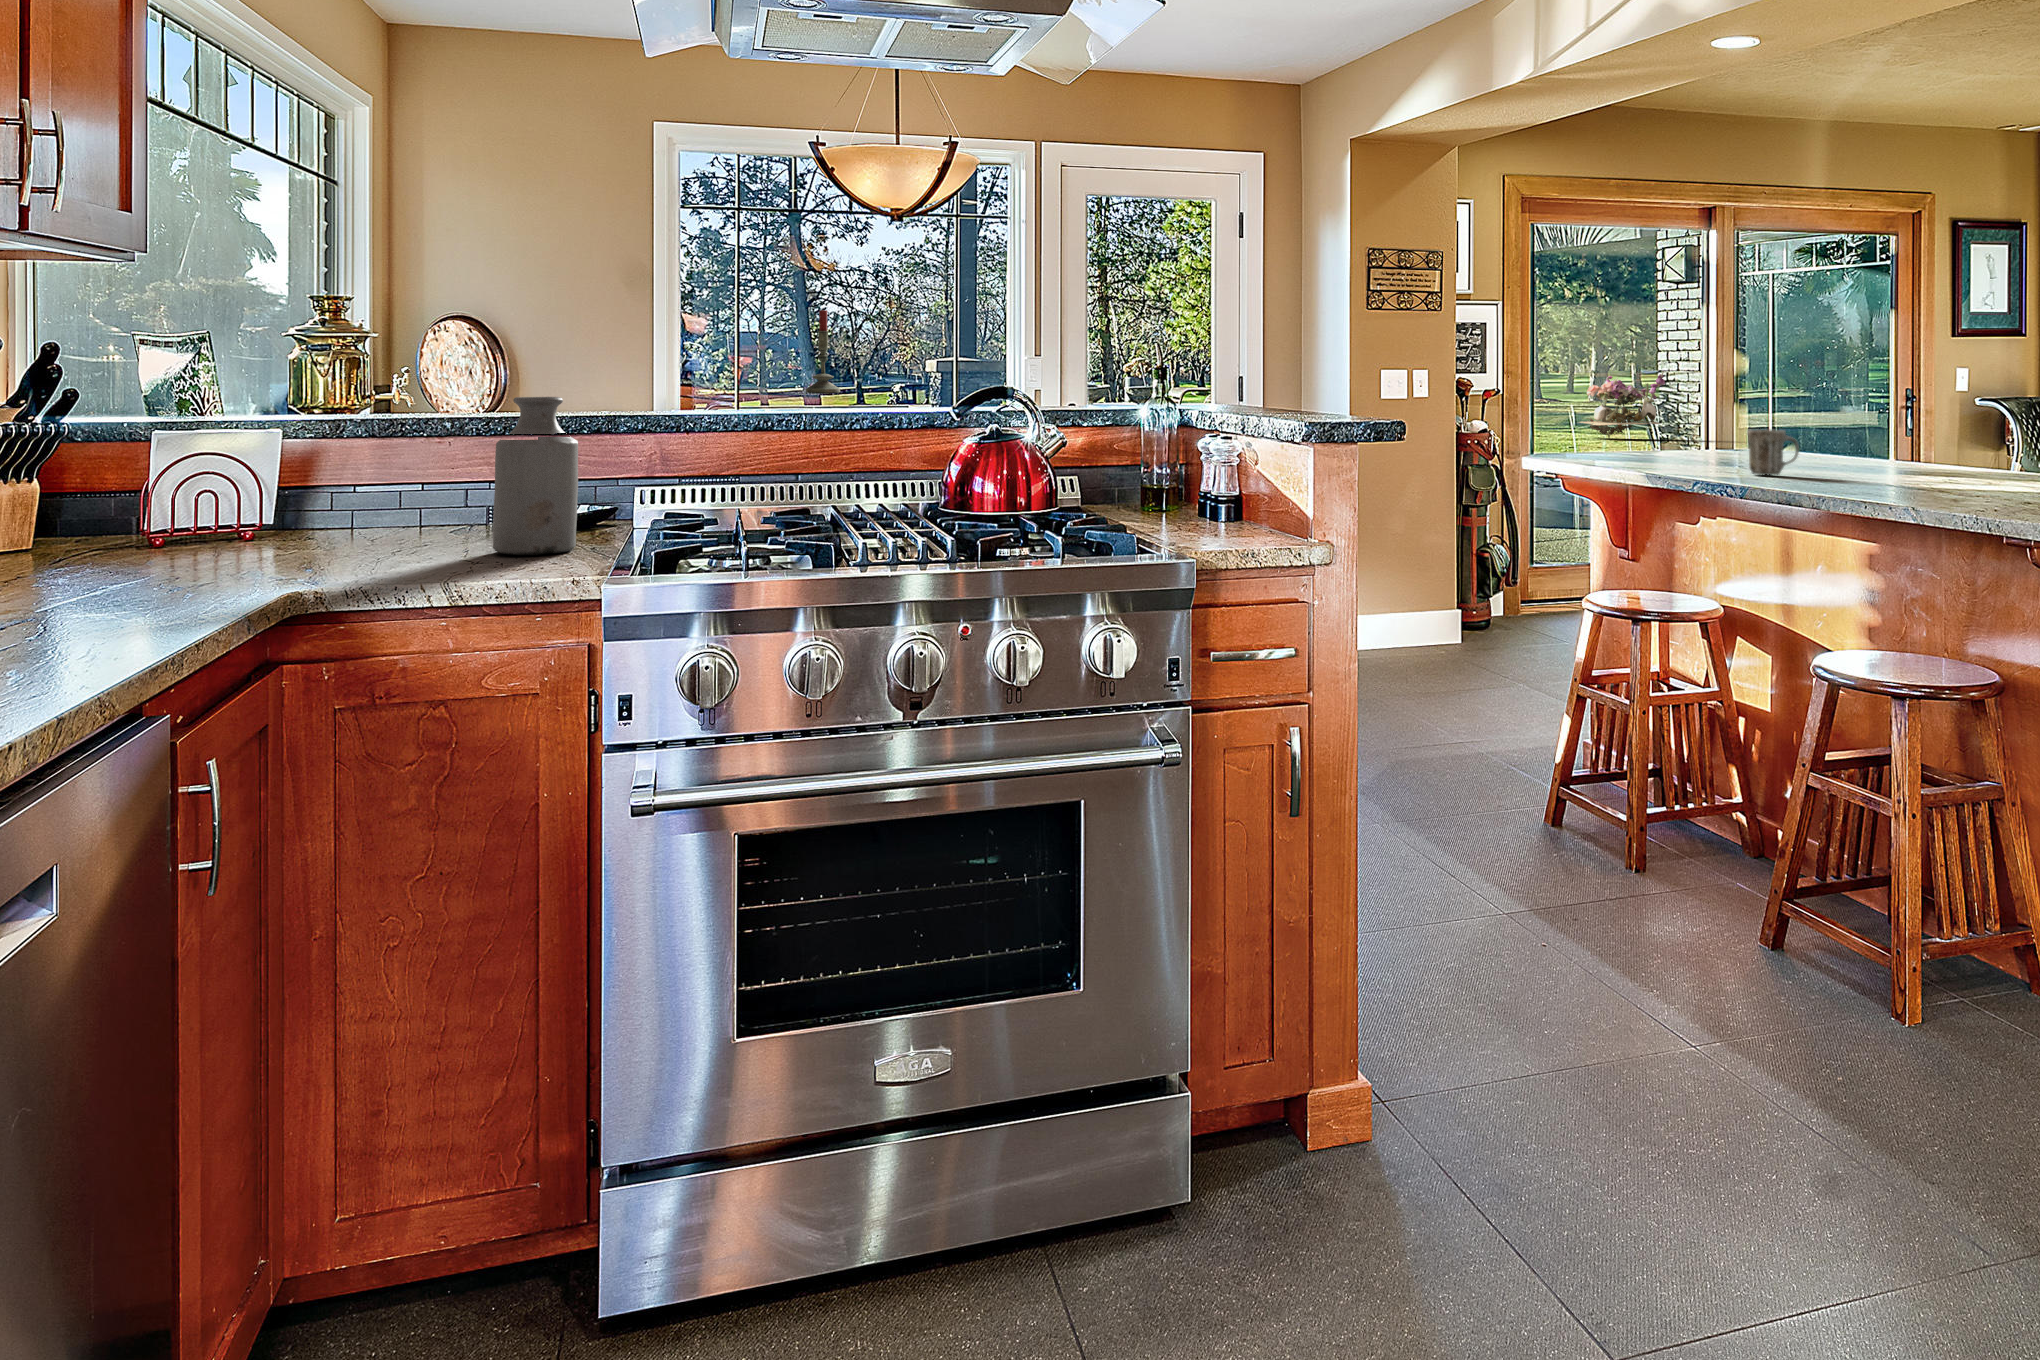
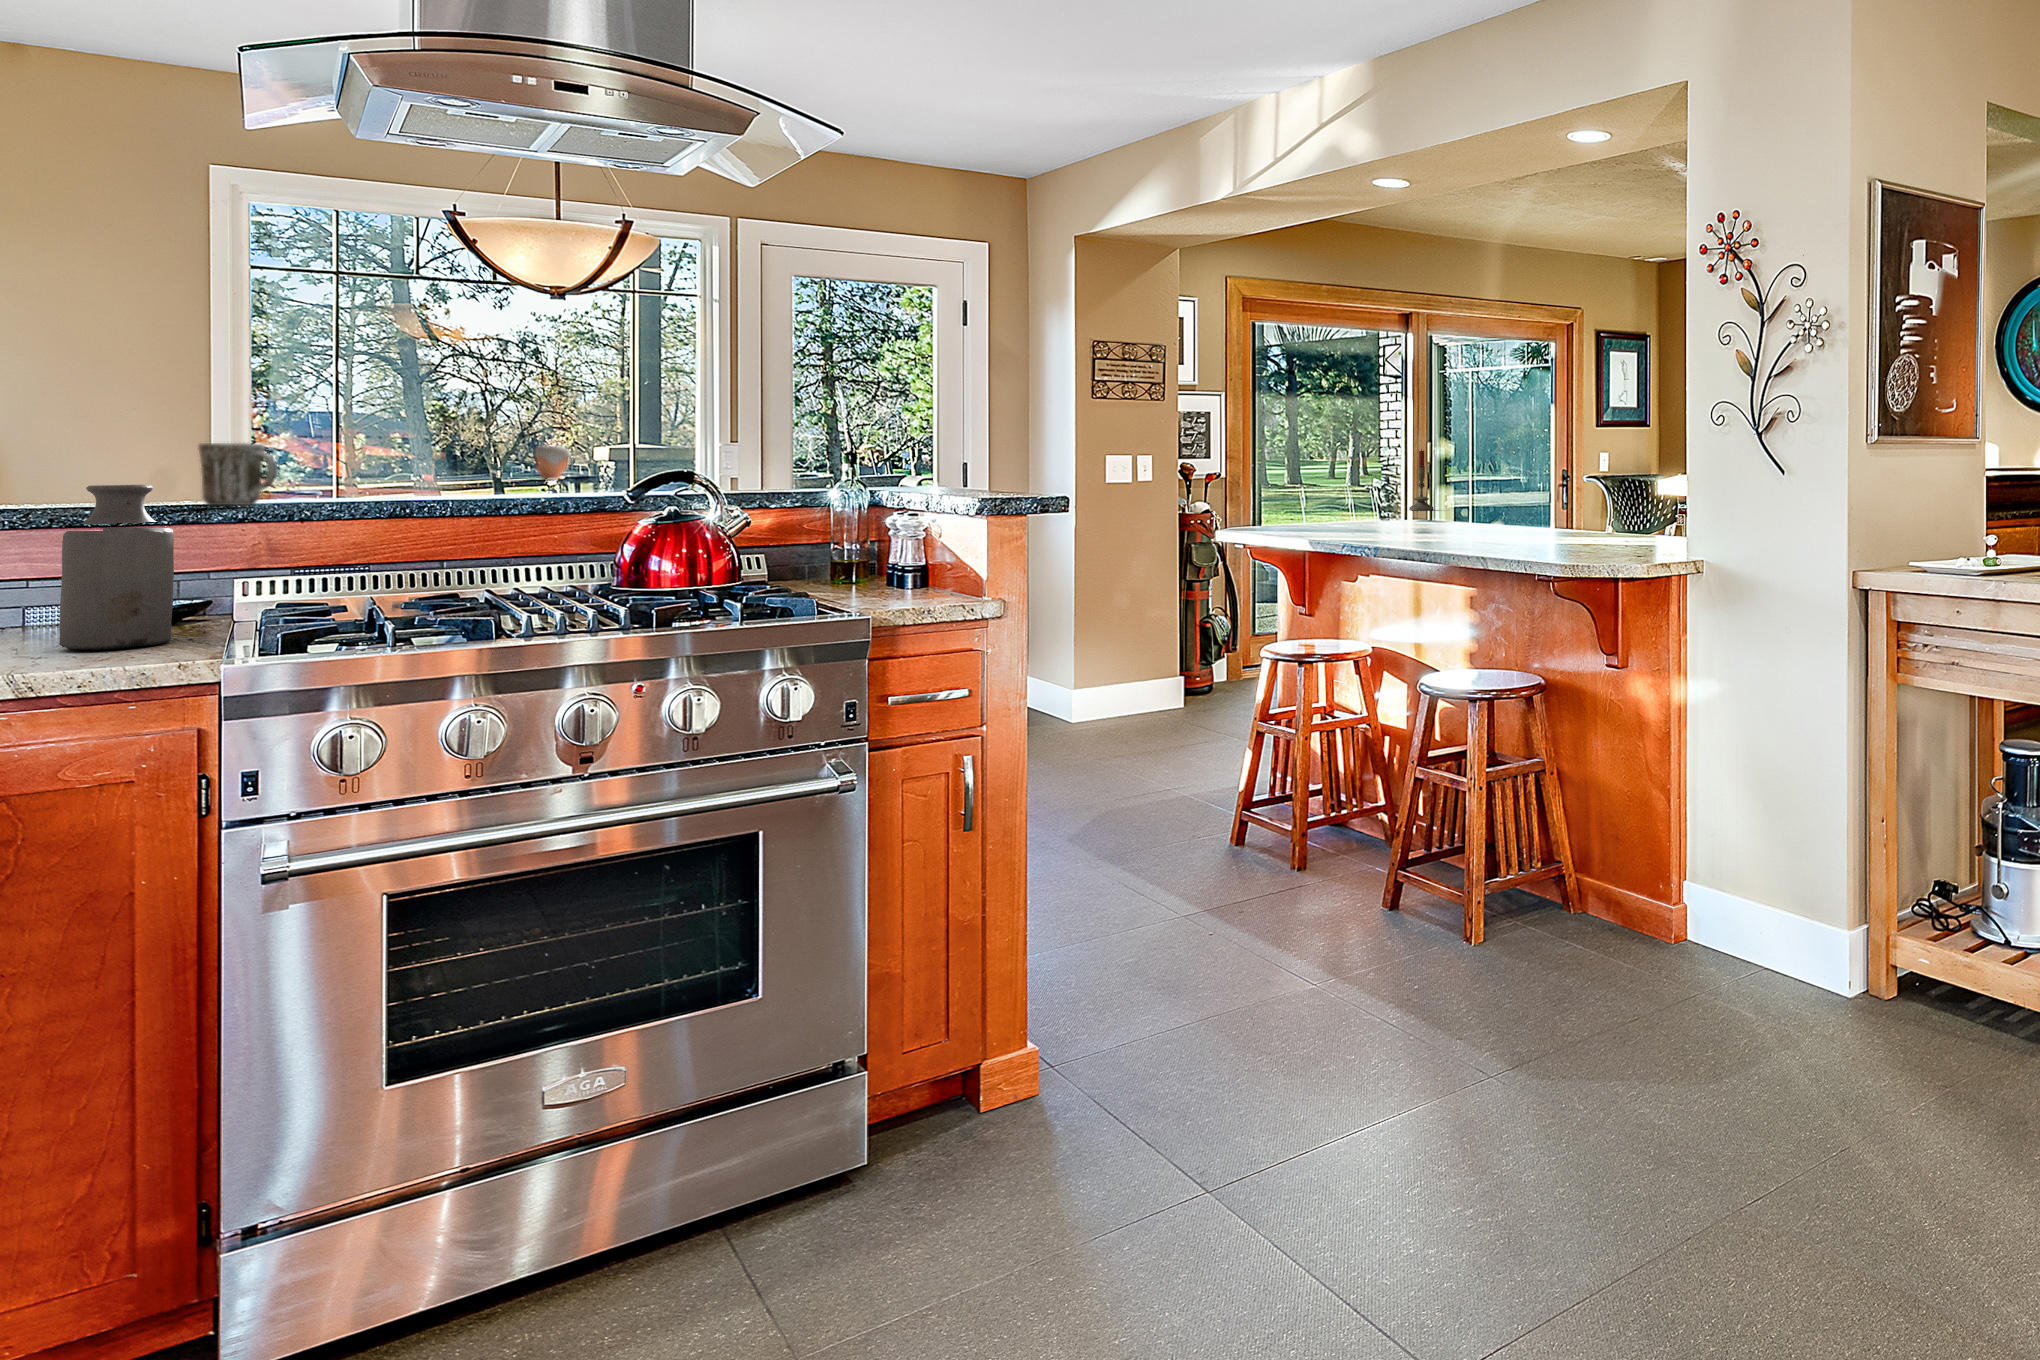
candle: present [806,310,840,393] -> present [1409,450,1433,511]
jar: none [864,360,902,392] -> present [533,445,571,479]
flower arrangement: present [1579,372,1665,438] -> none [1286,455,1361,513]
mug: present [1747,429,1799,475] -> present [199,443,278,506]

